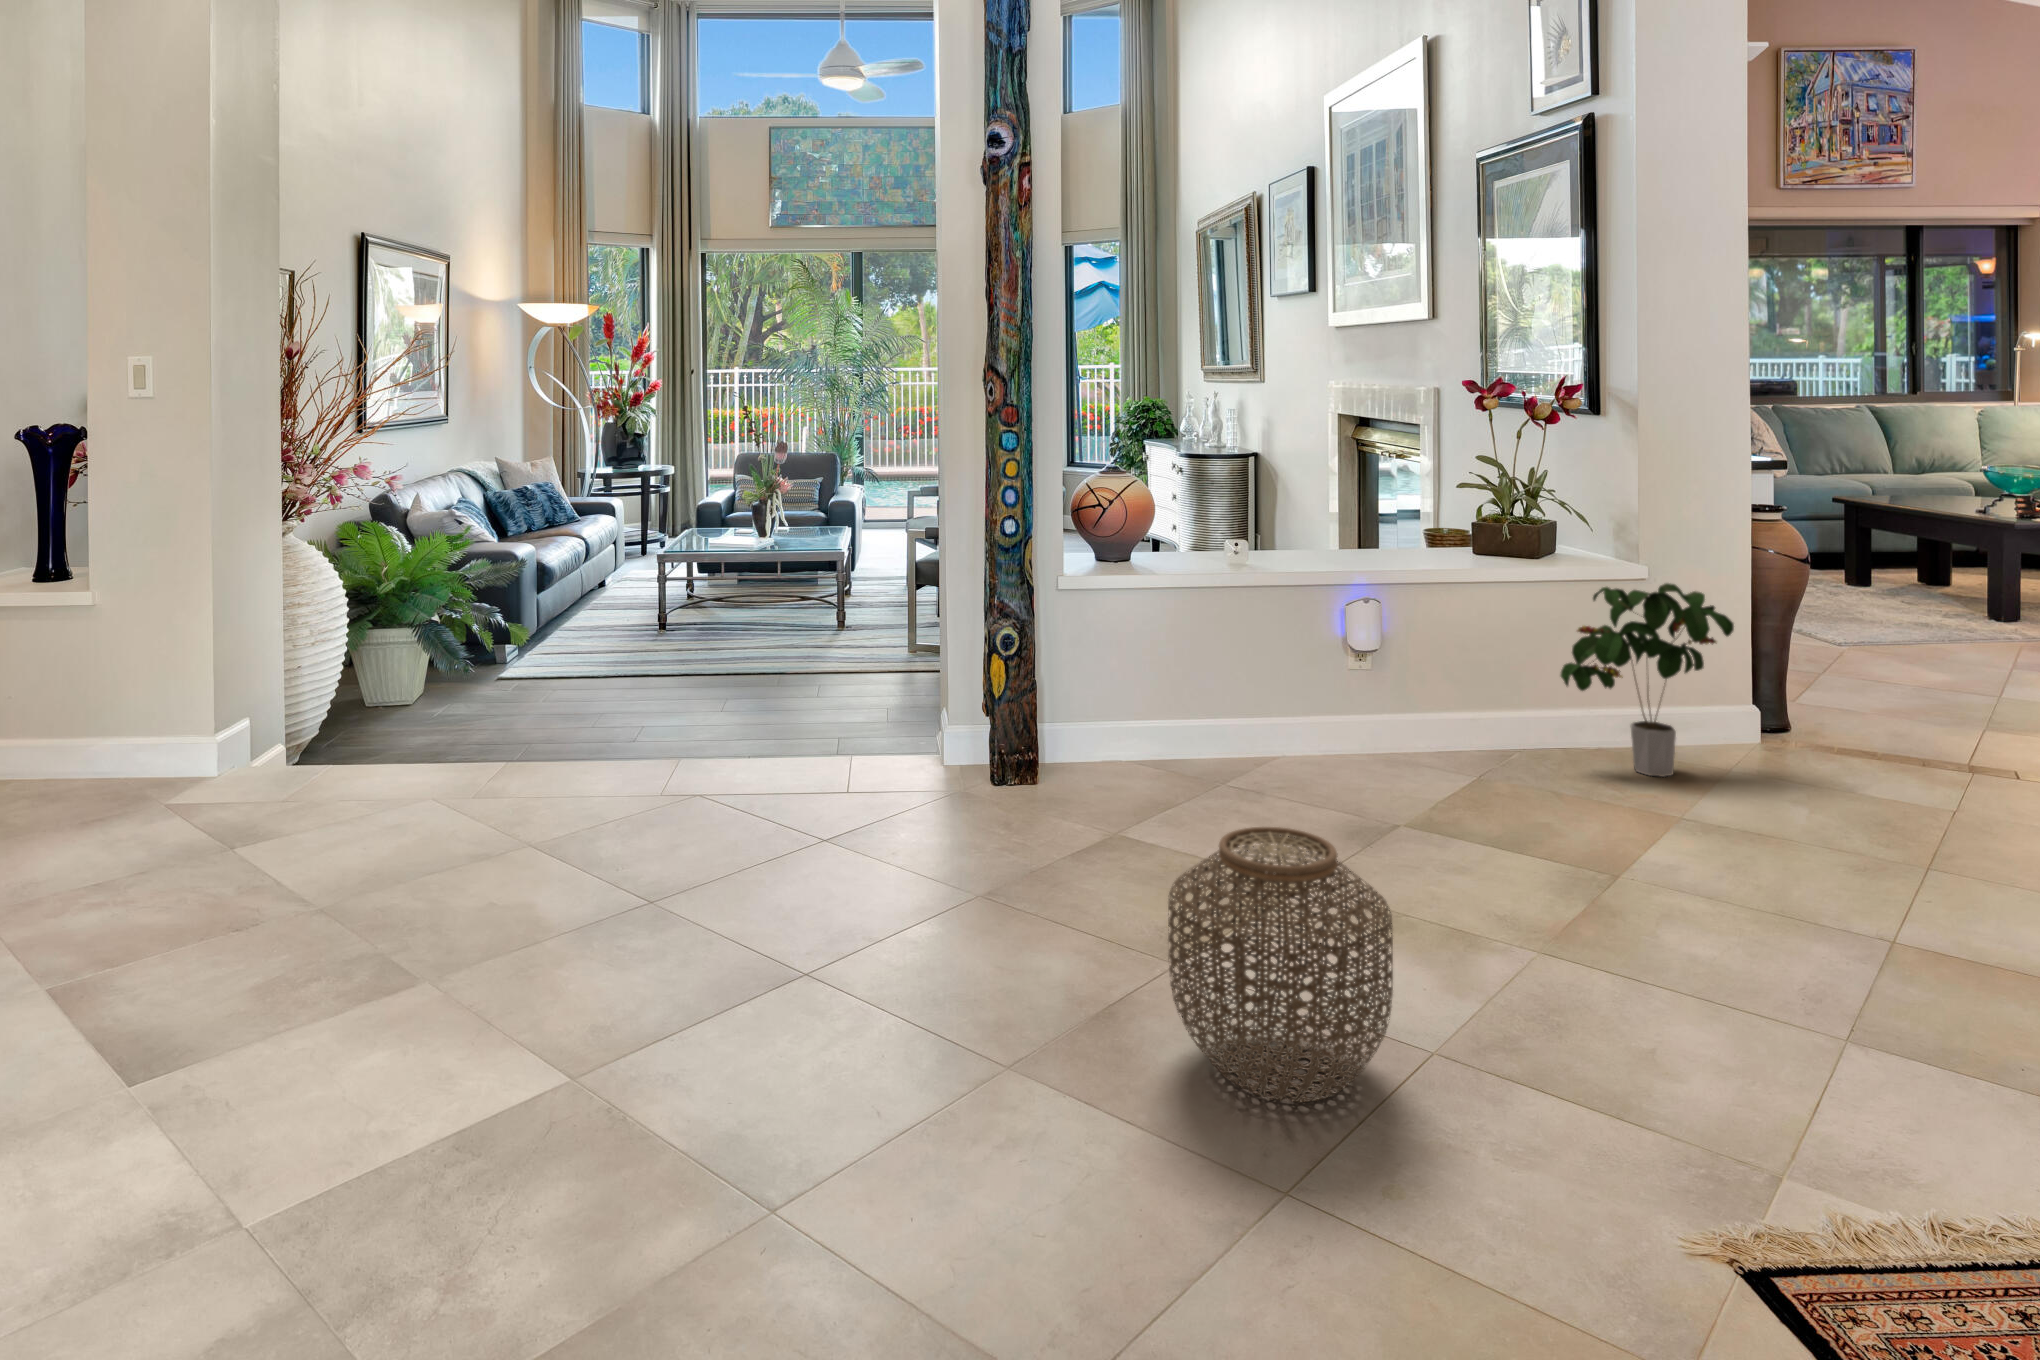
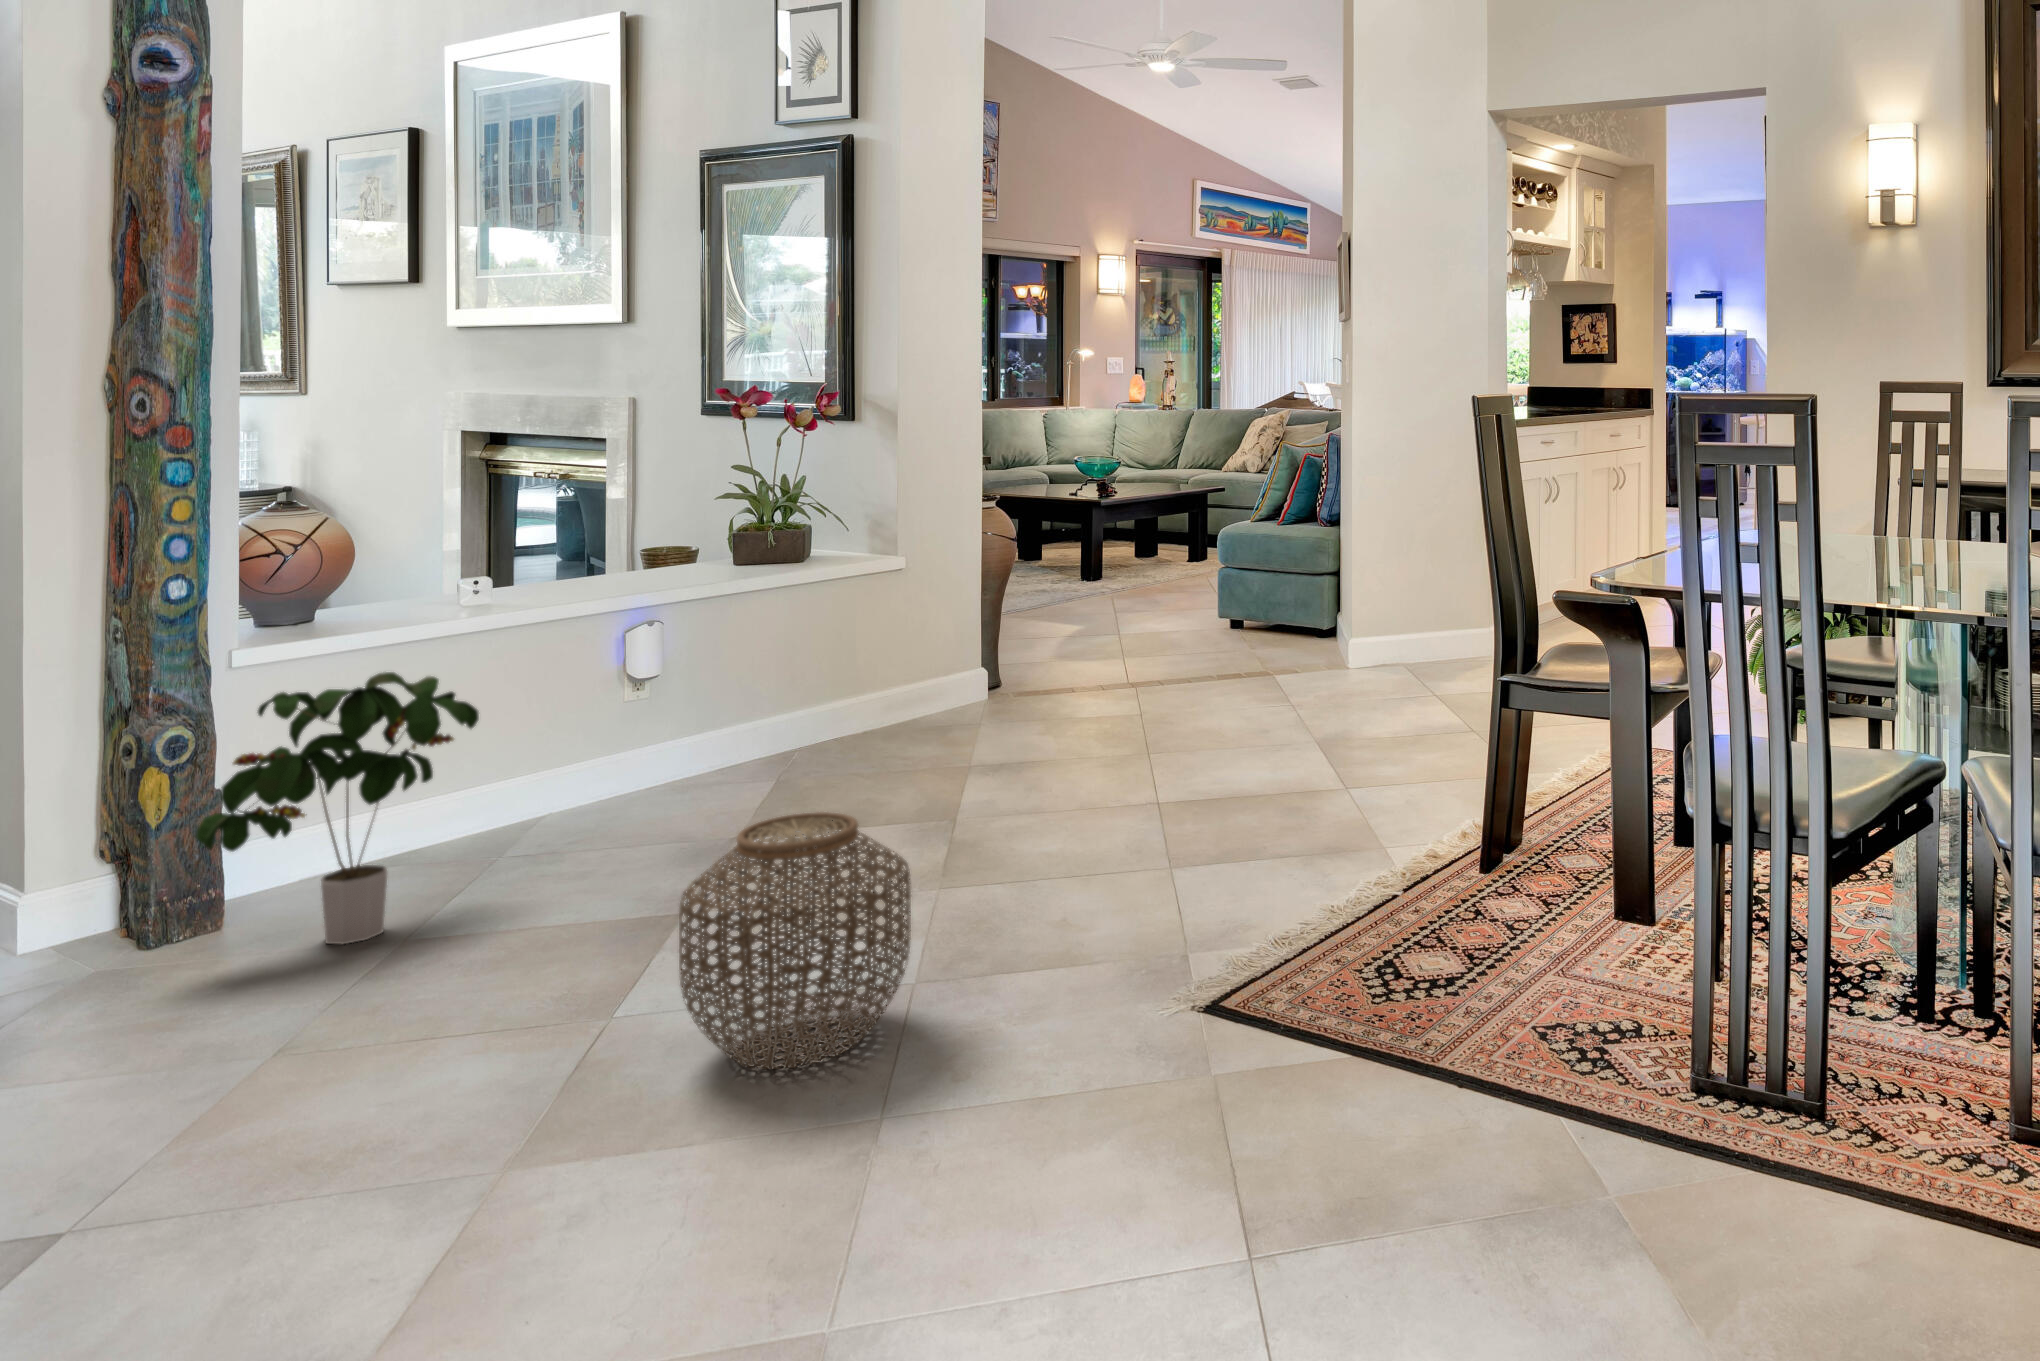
potted plant: present [1561,583,1734,777] -> present [196,672,479,944]

